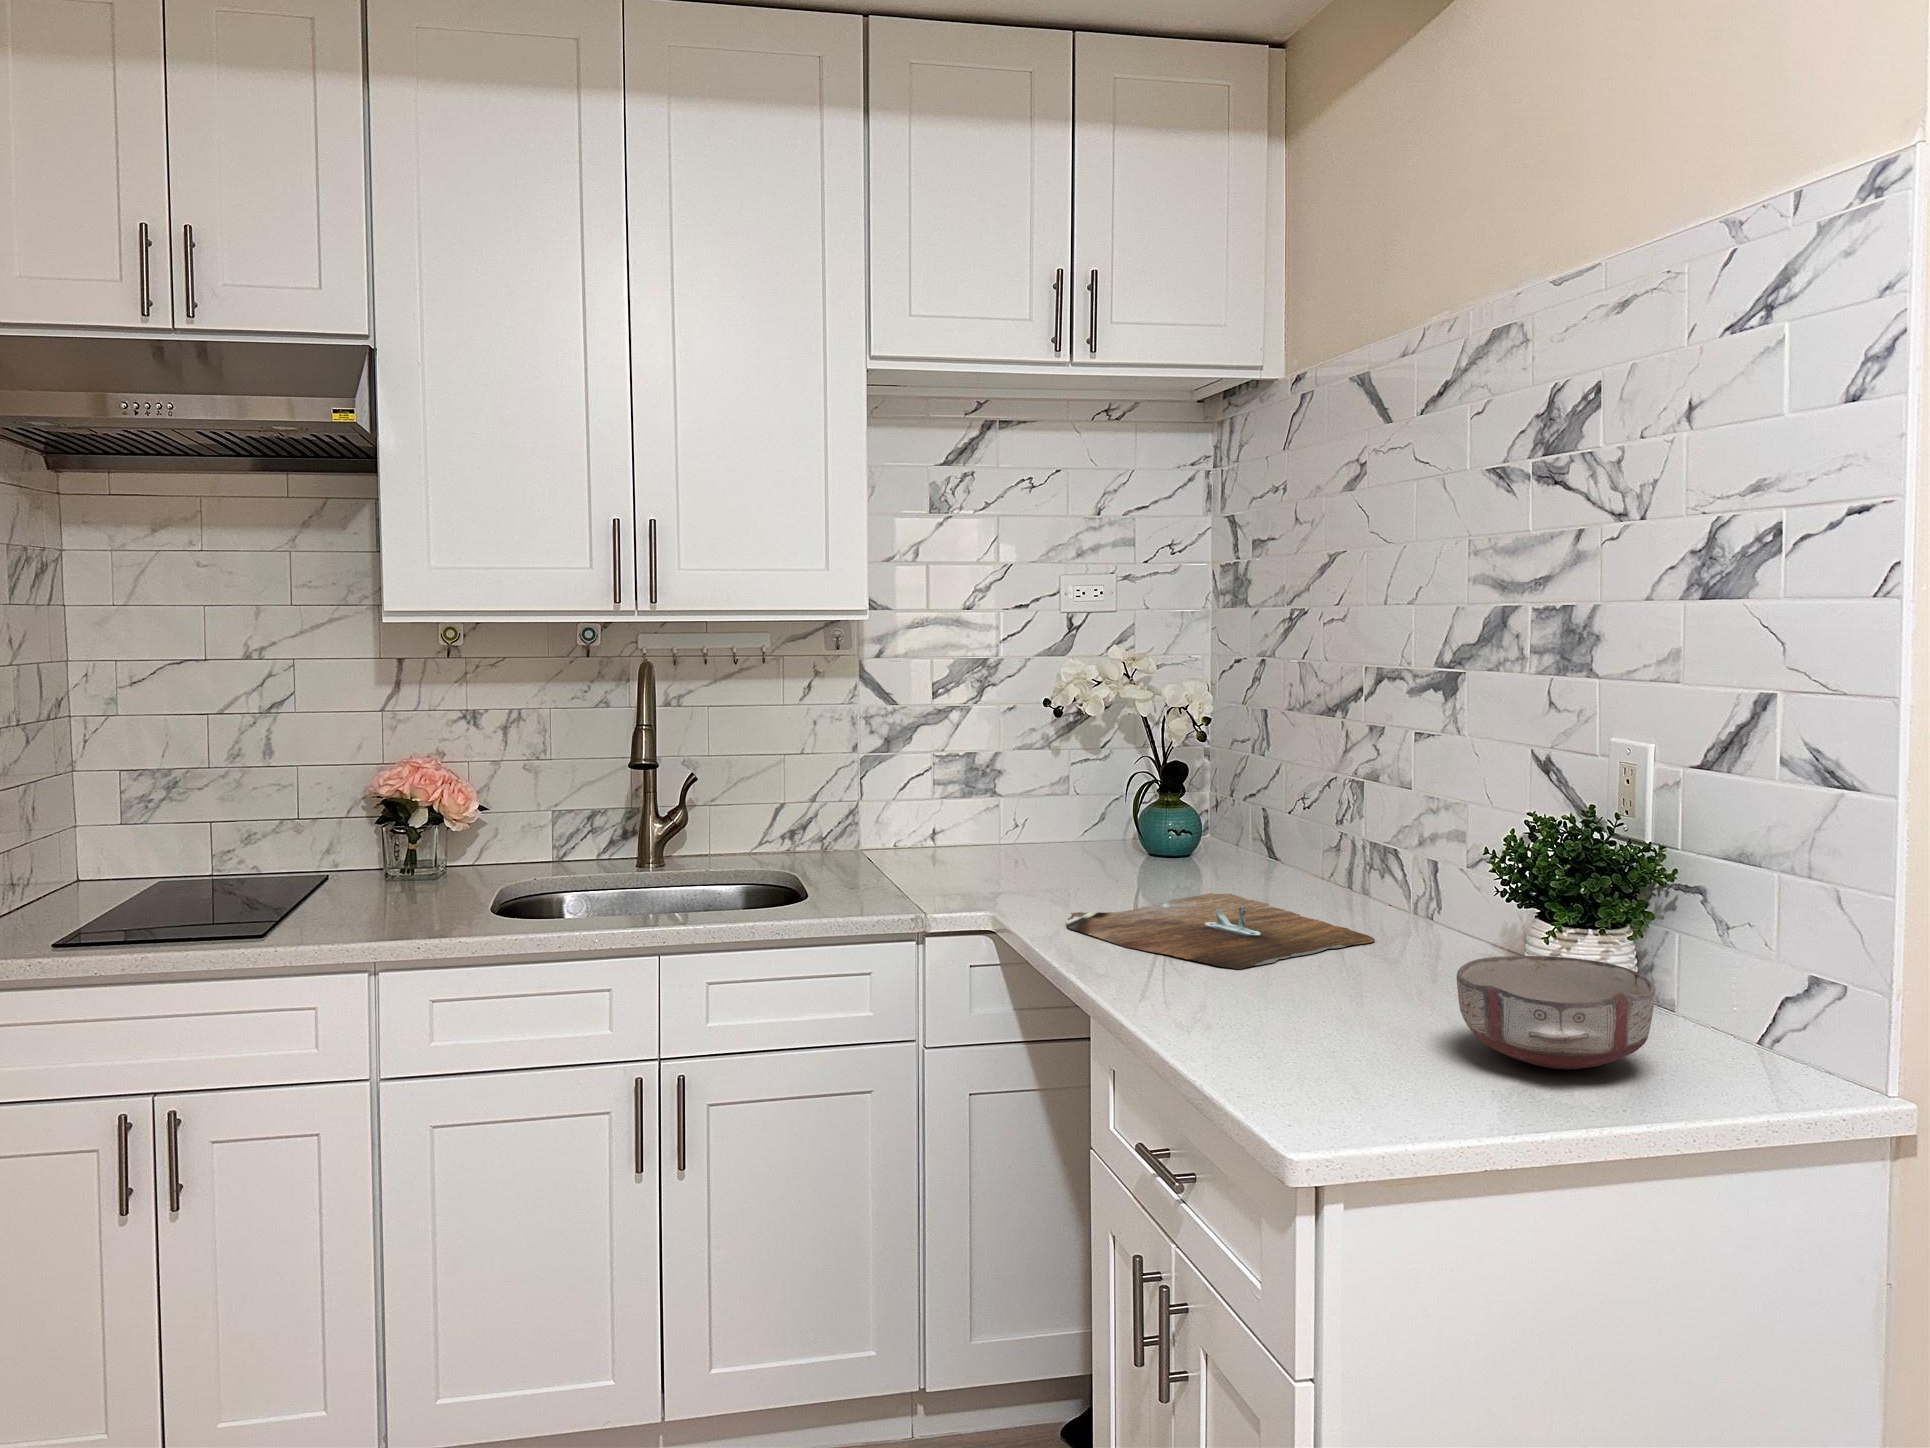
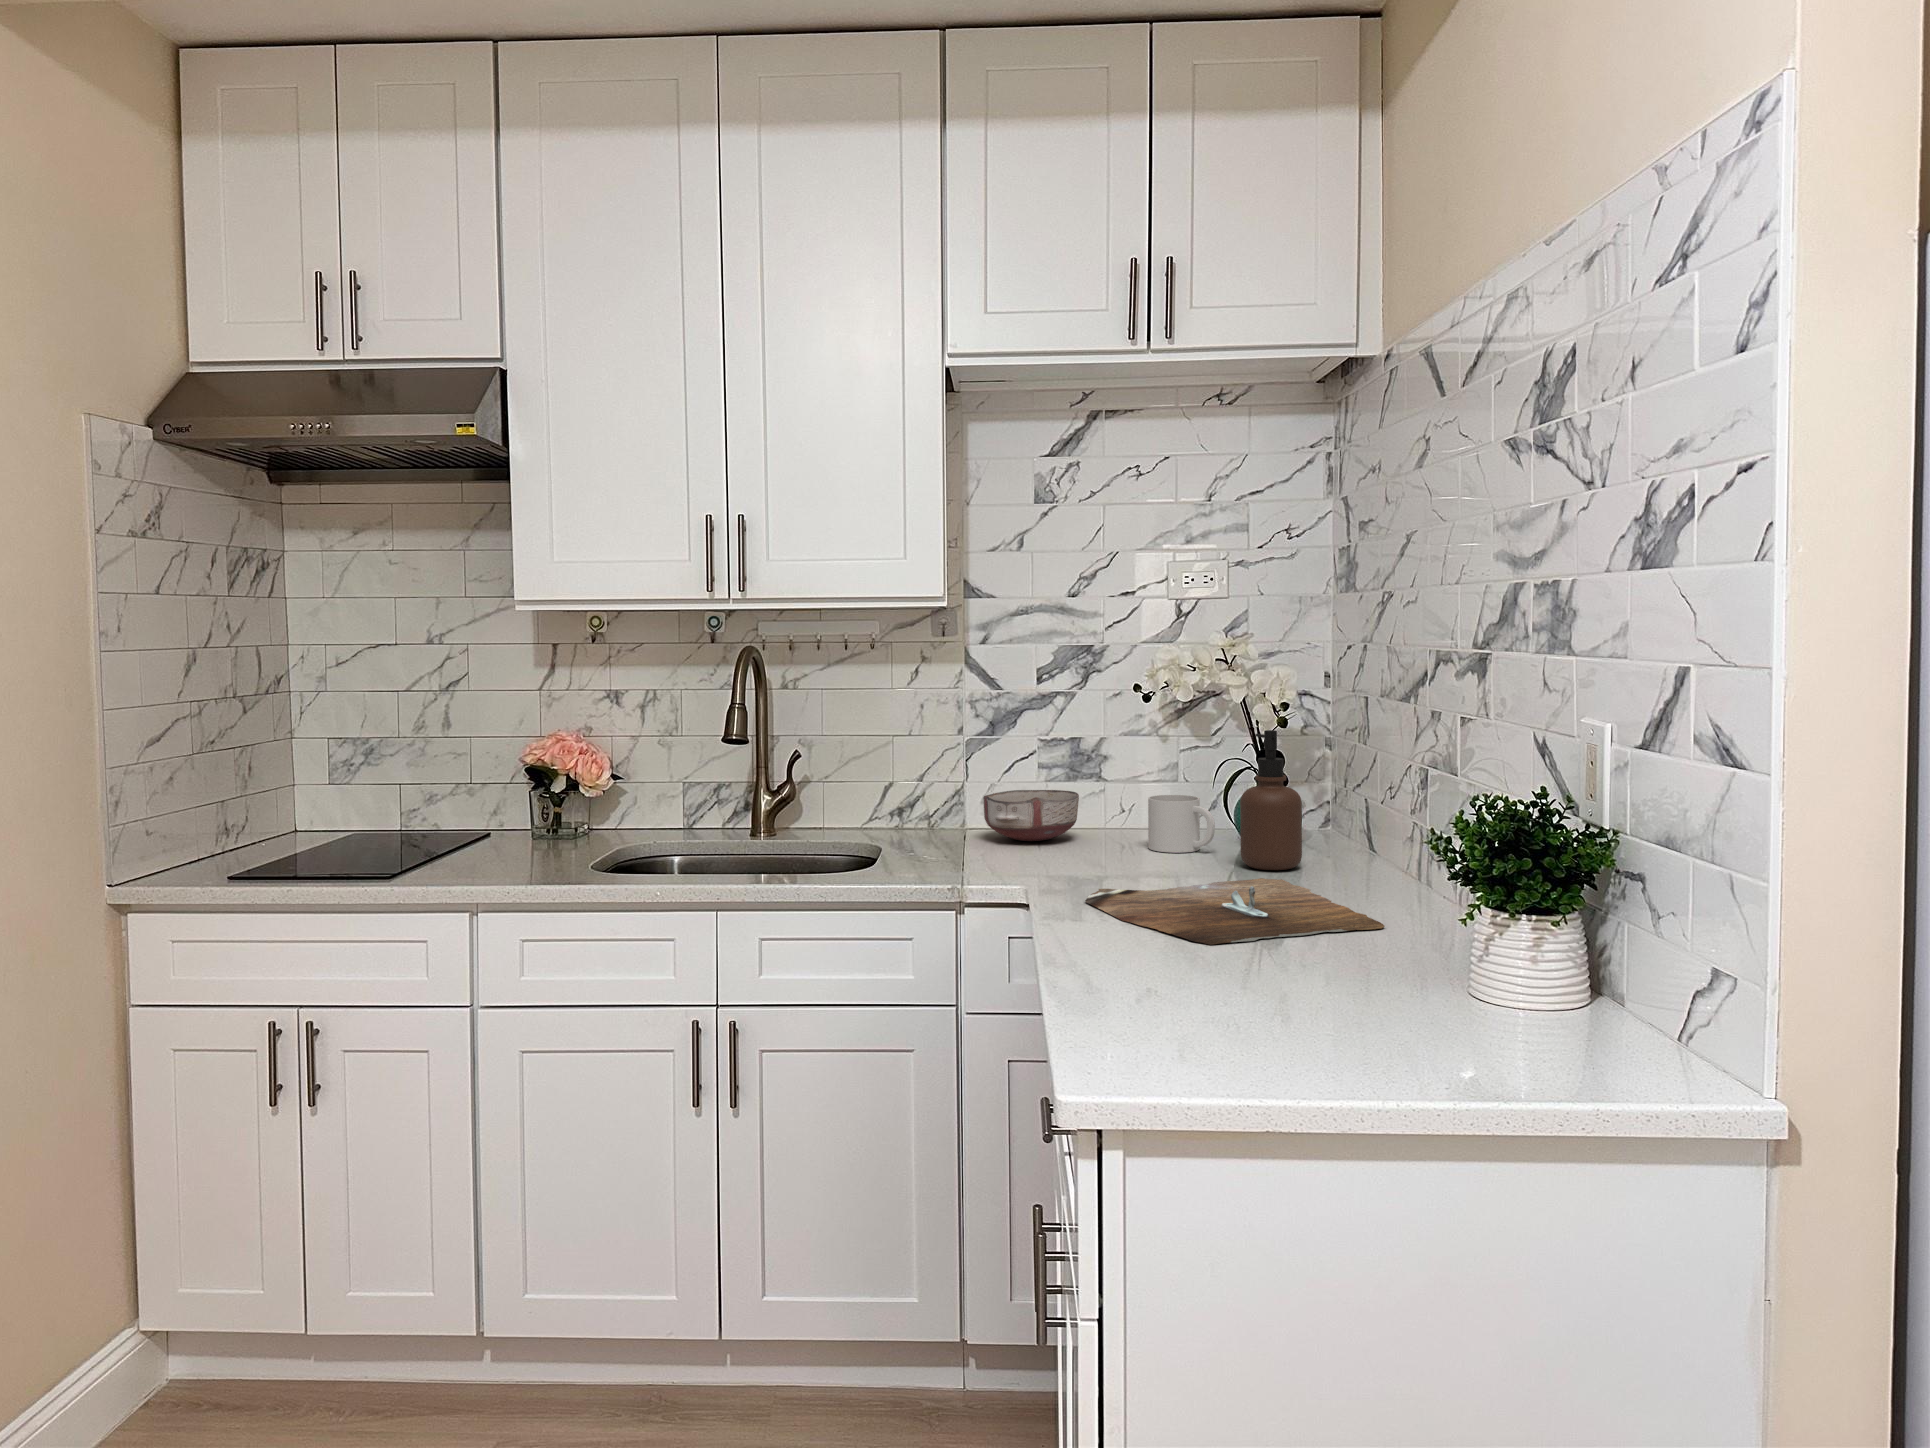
soap dispenser: none [1172,745,1232,884] -> present [1240,730,1302,870]
mug: none [1063,810,1134,869] -> present [1148,795,1215,853]
ceramic bowl: present [1457,956,1655,1069] -> present [983,790,1079,841]

